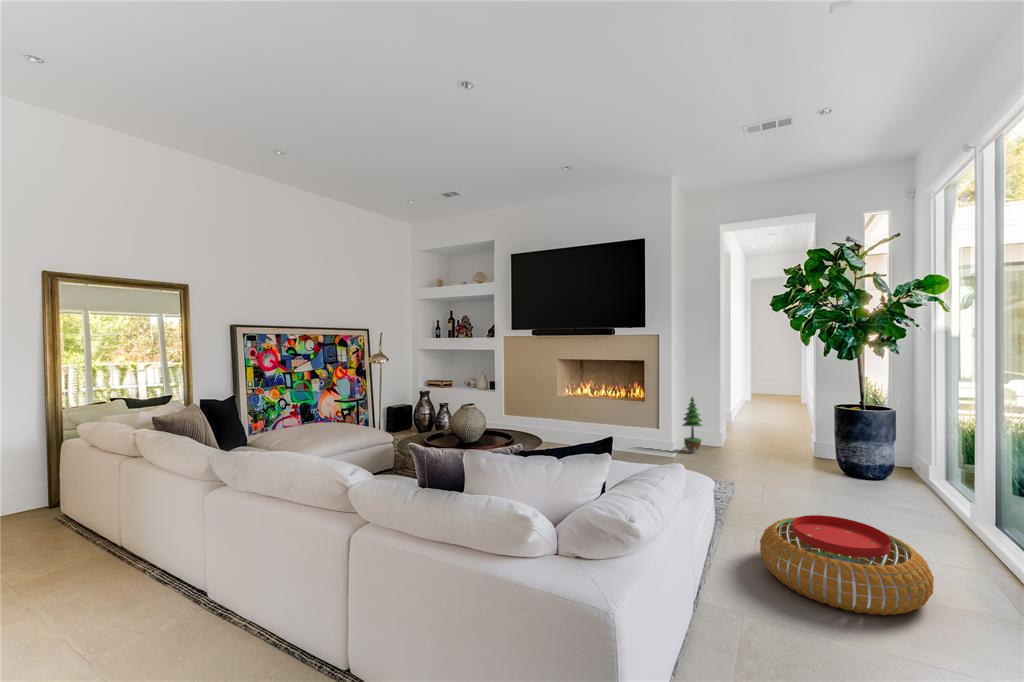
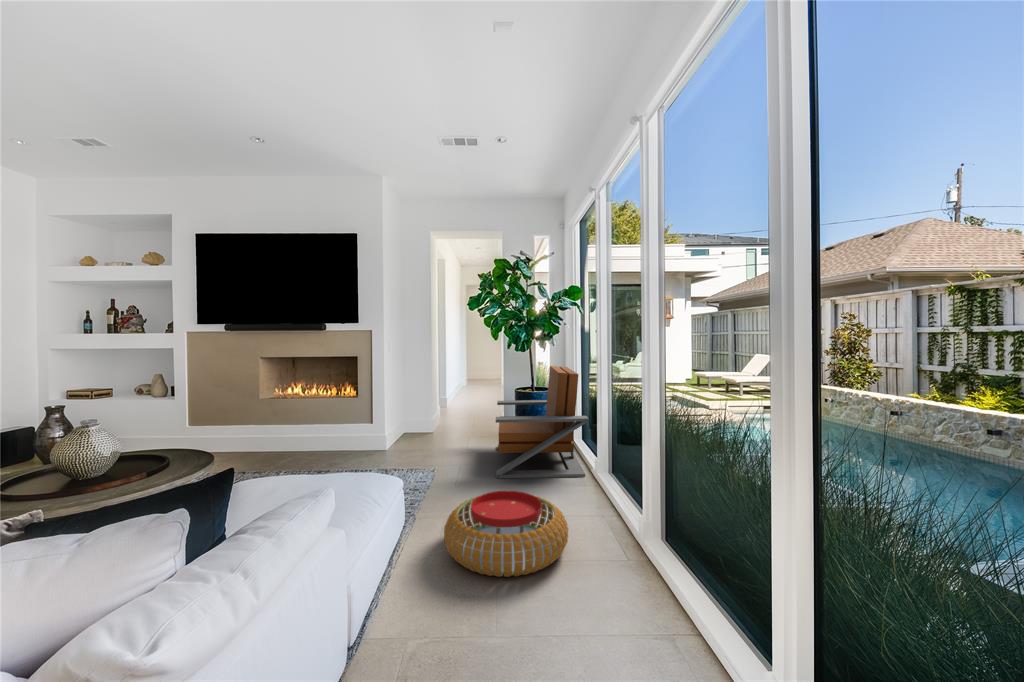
lounge chair: none [810,379,961,527] -> present [496,366,589,478]
potted tree: present [683,397,702,453] -> none [394,388,414,442]

